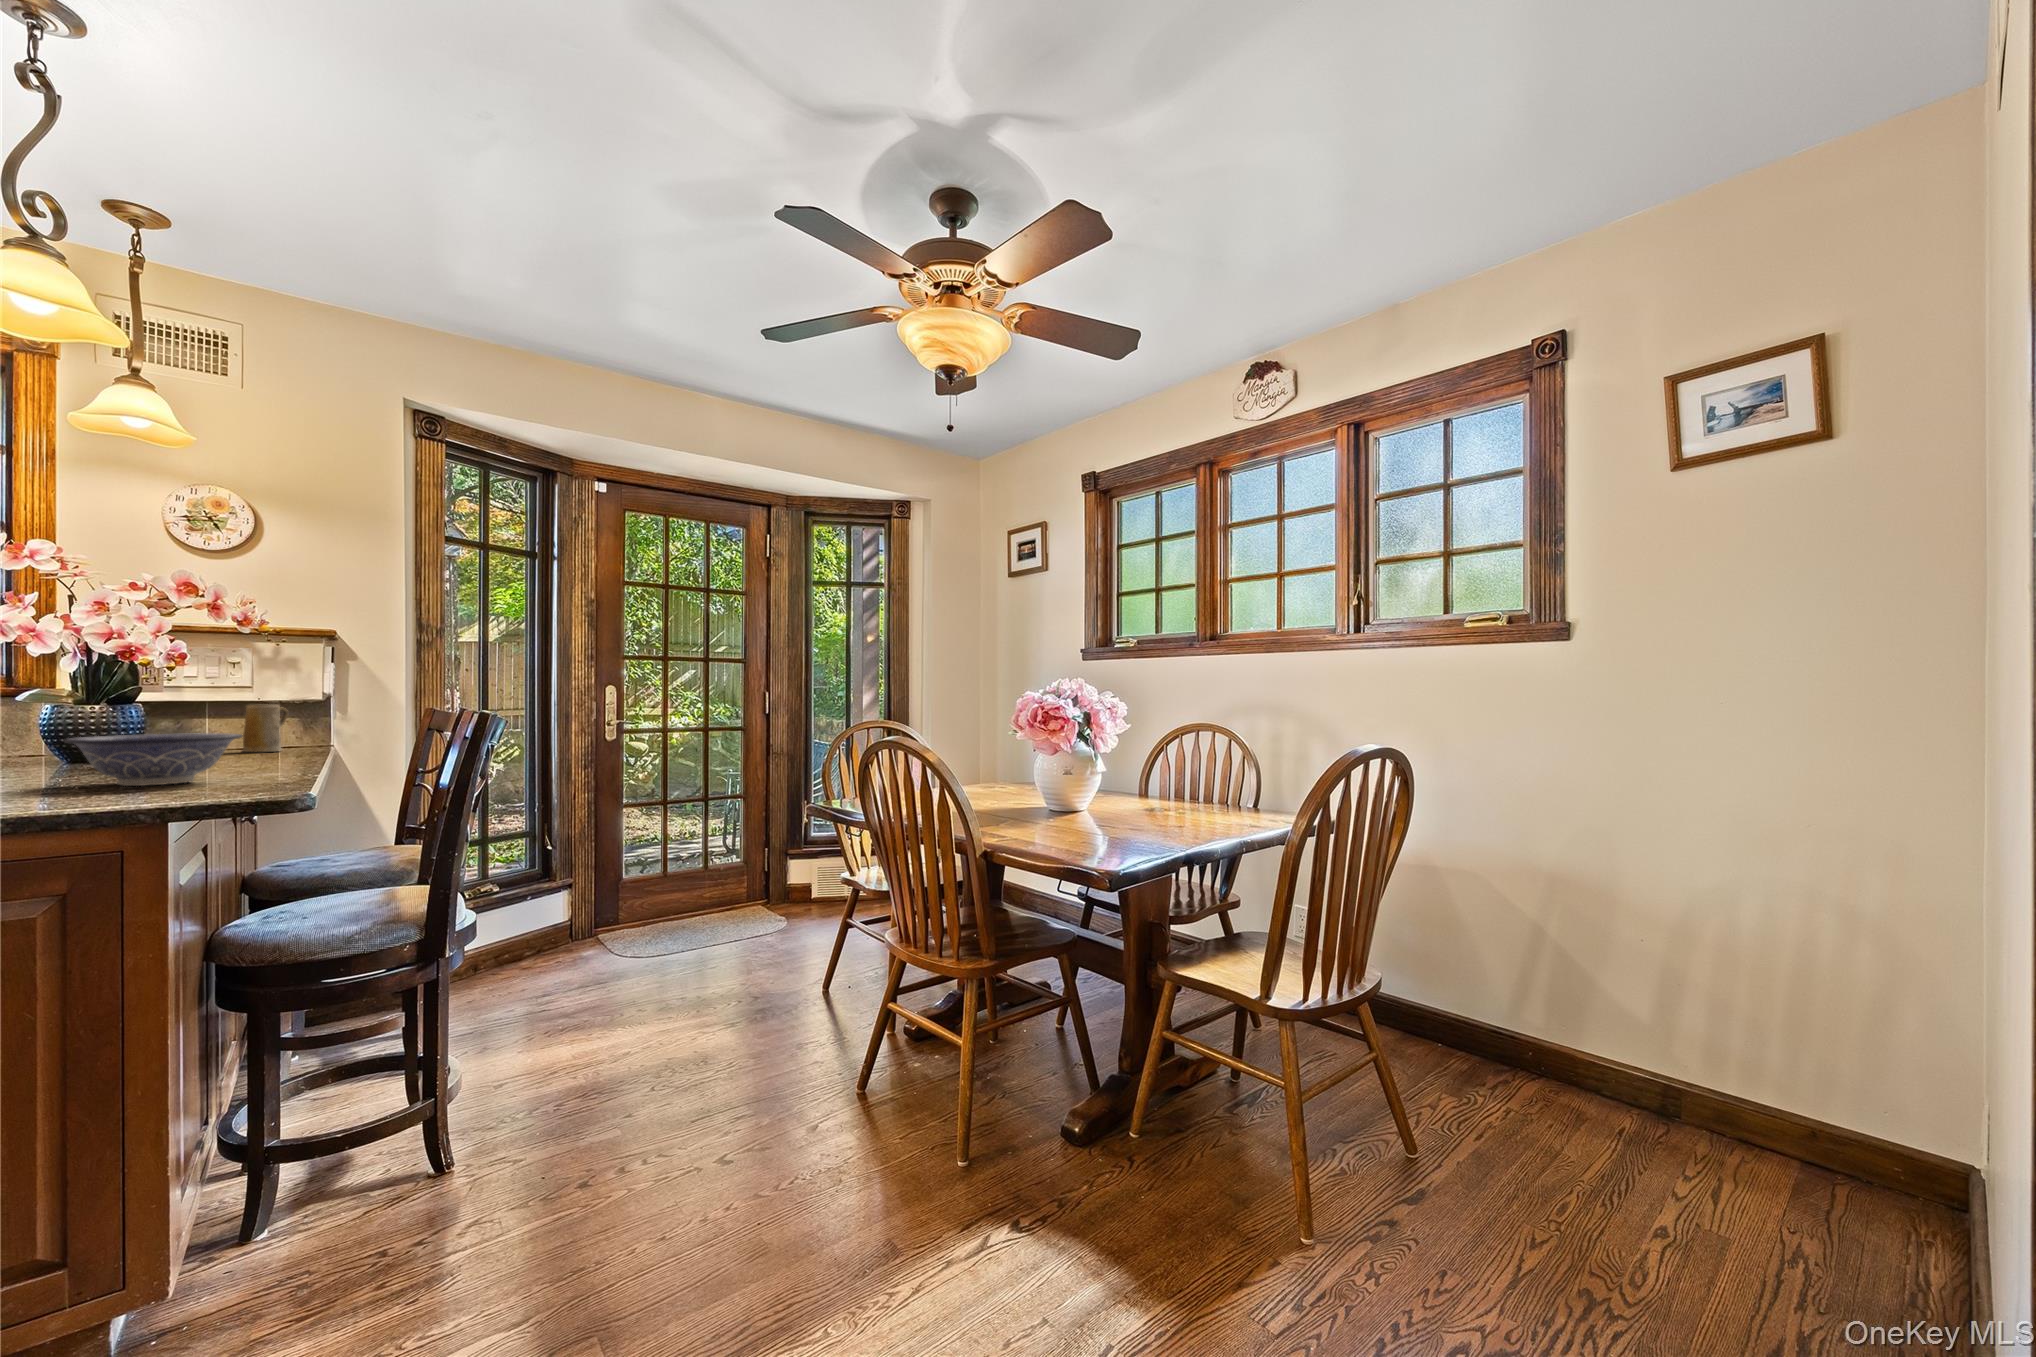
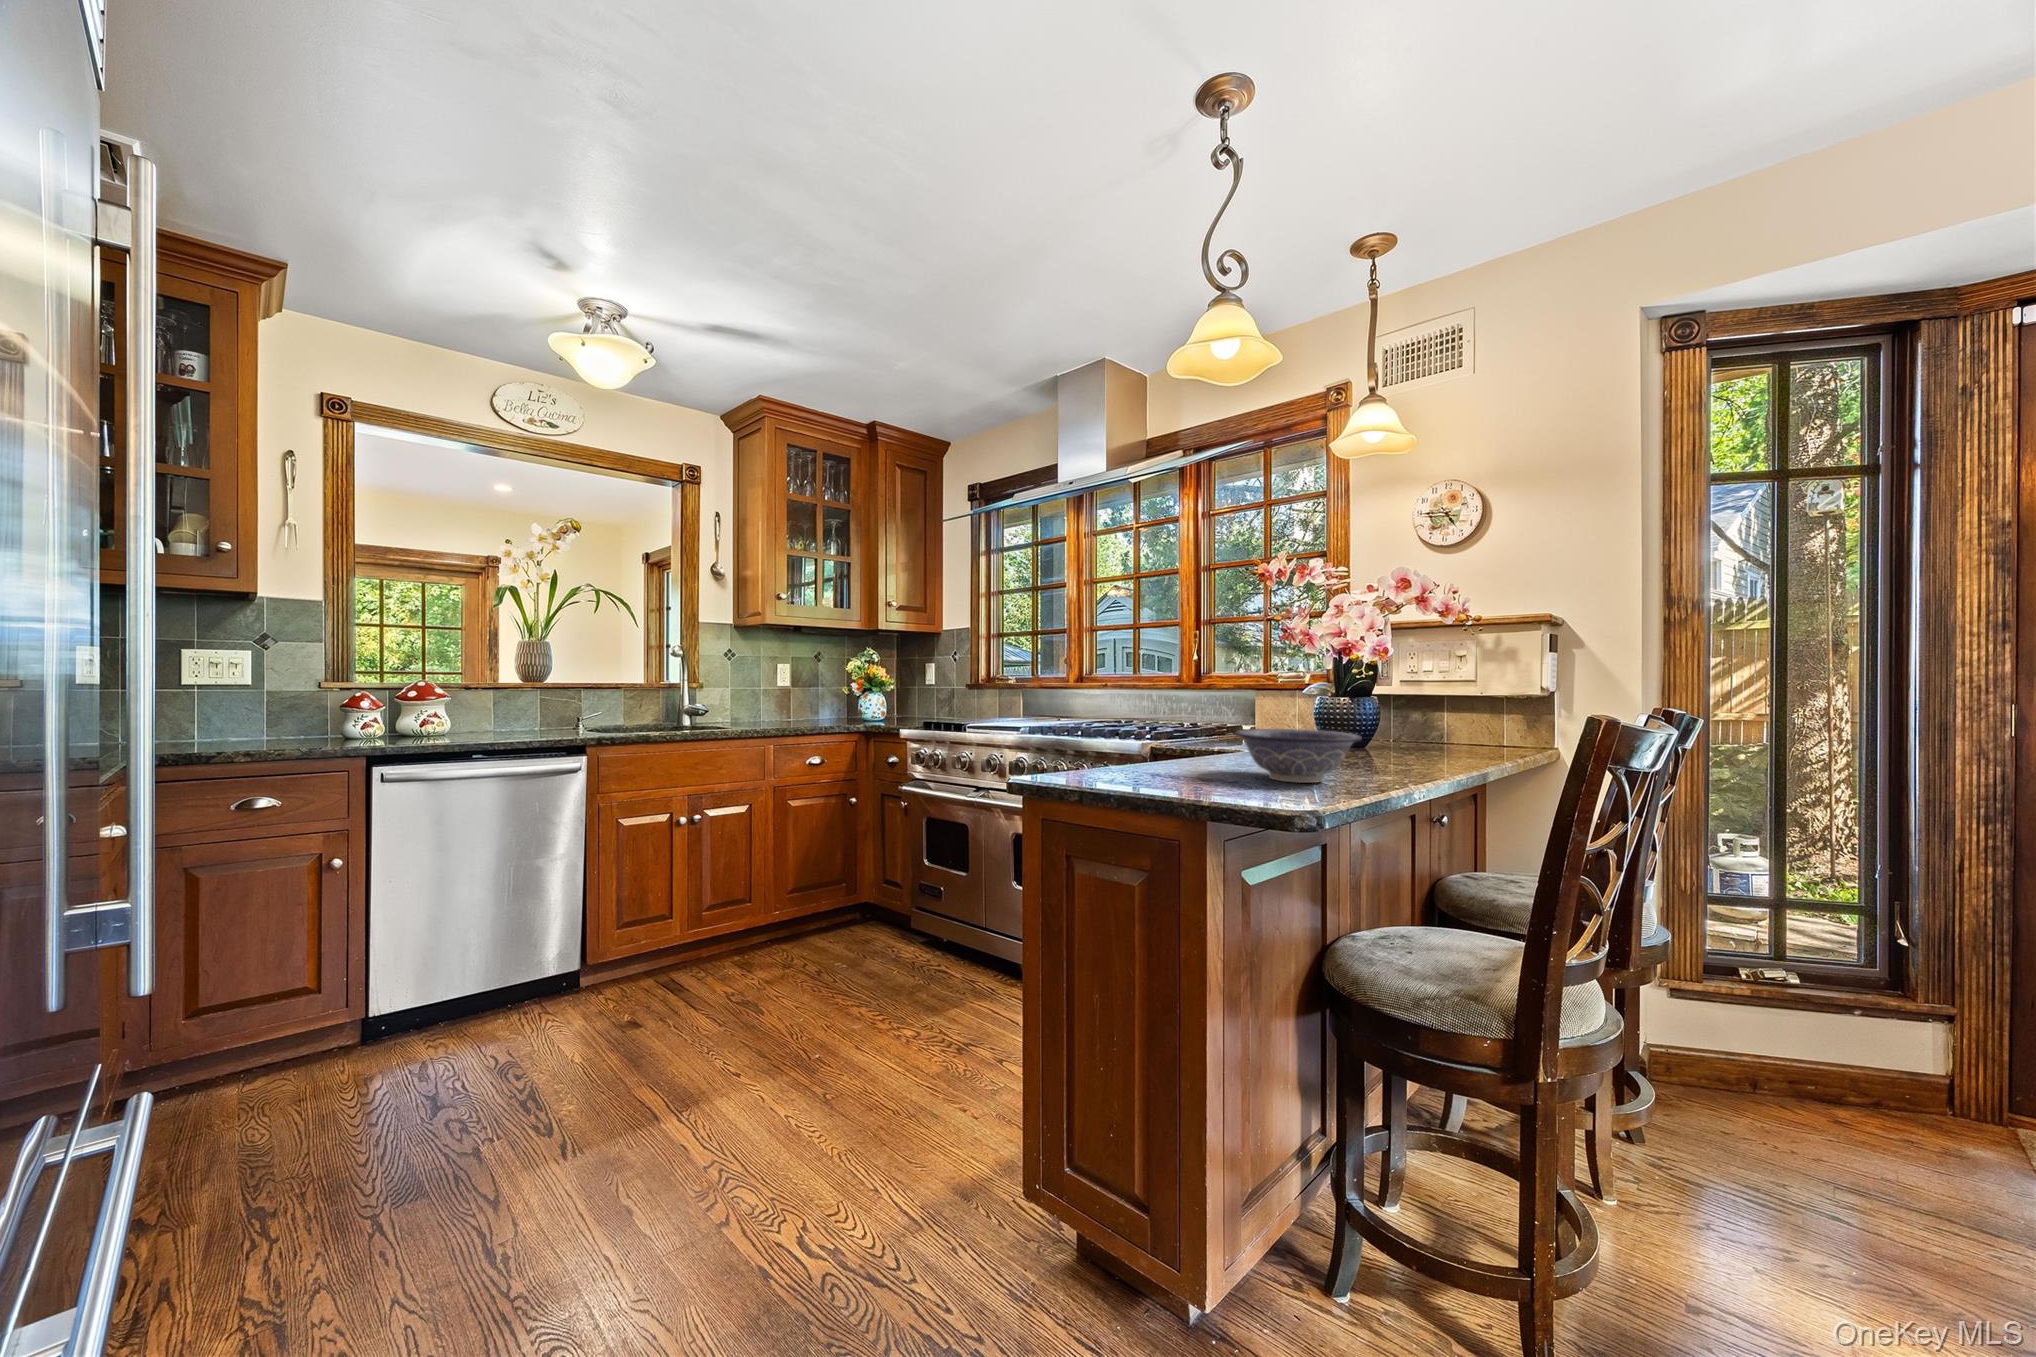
mug: present [242,704,288,752] -> none [1466,699,1511,750]

